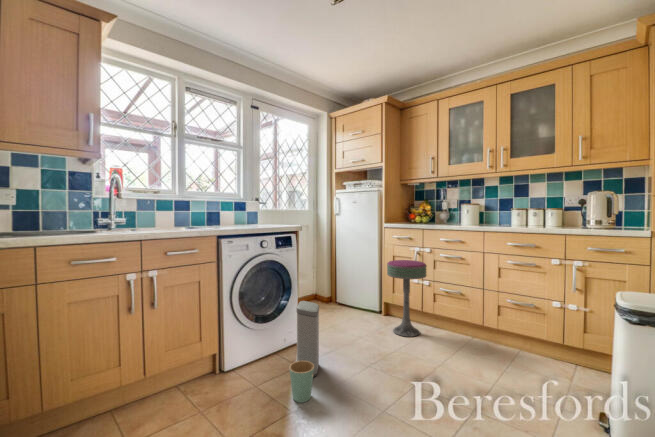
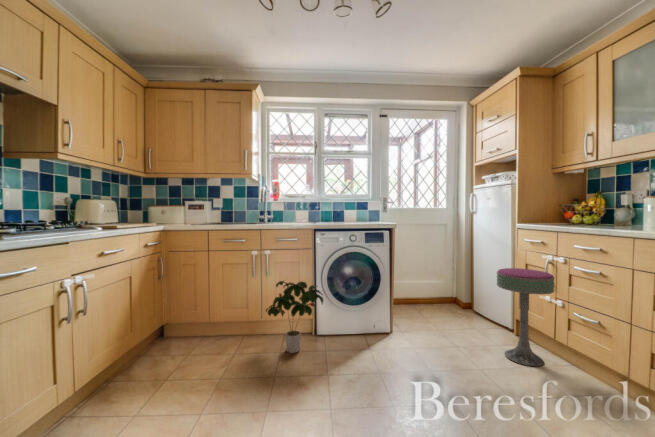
trash can: present [289,301,319,403] -> none [337,291,389,375]
potted plant: none [162,306,255,407] -> present [266,281,323,353]

